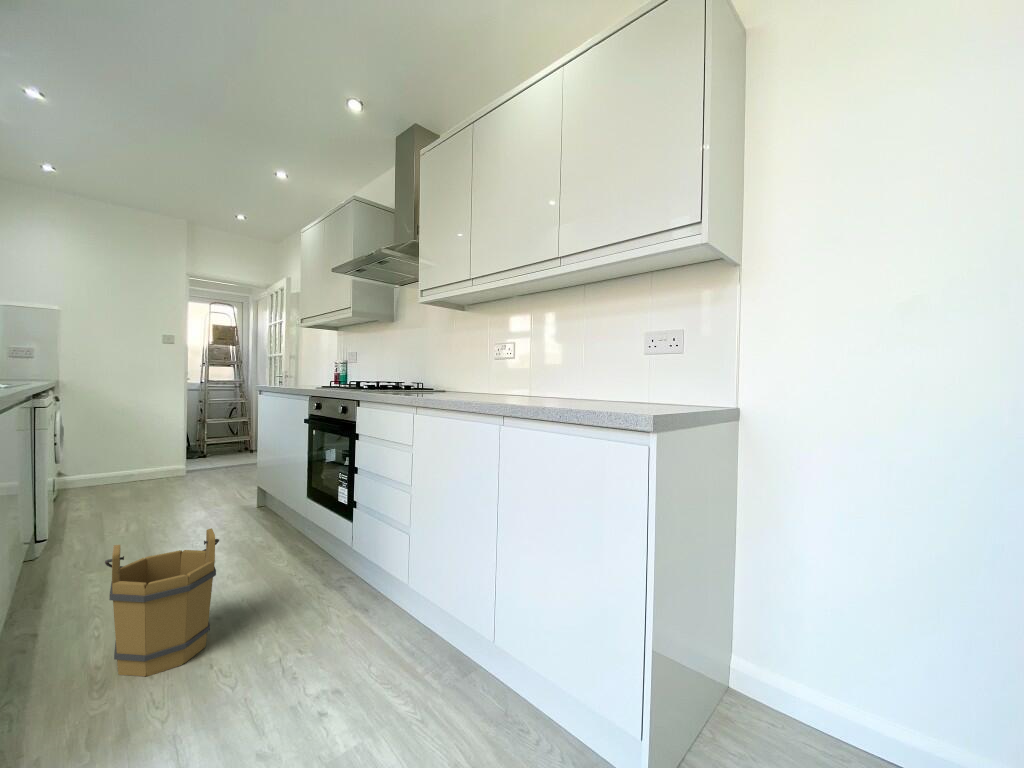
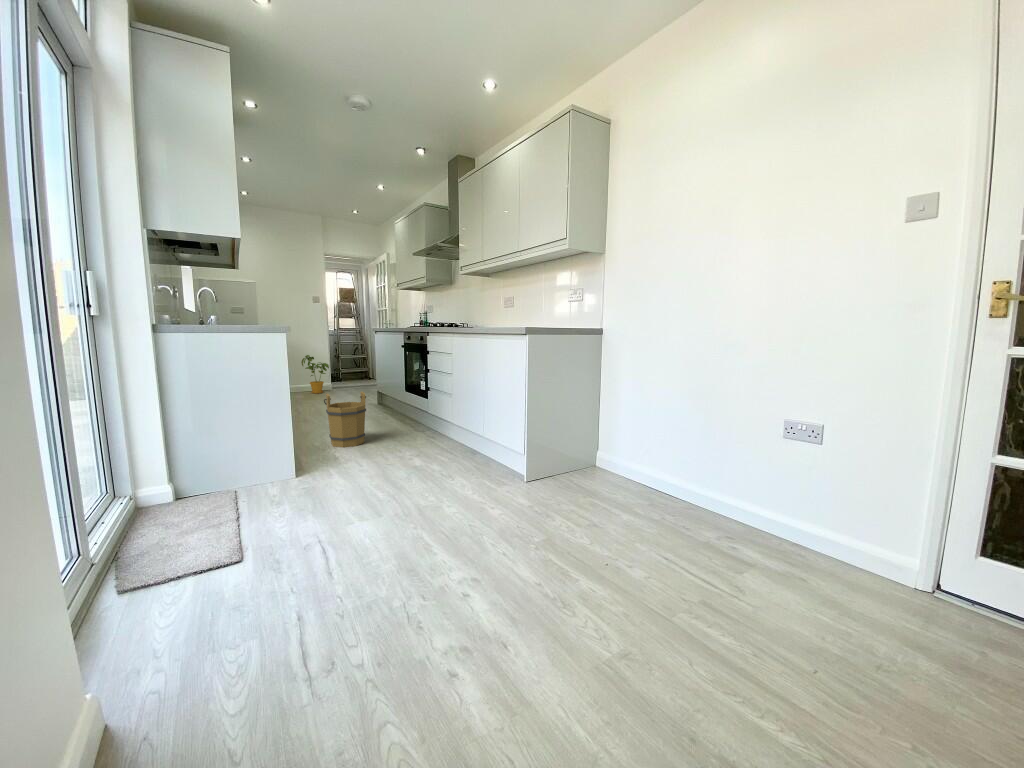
house plant: none [129,425,180,486] -> present [301,355,329,393]

